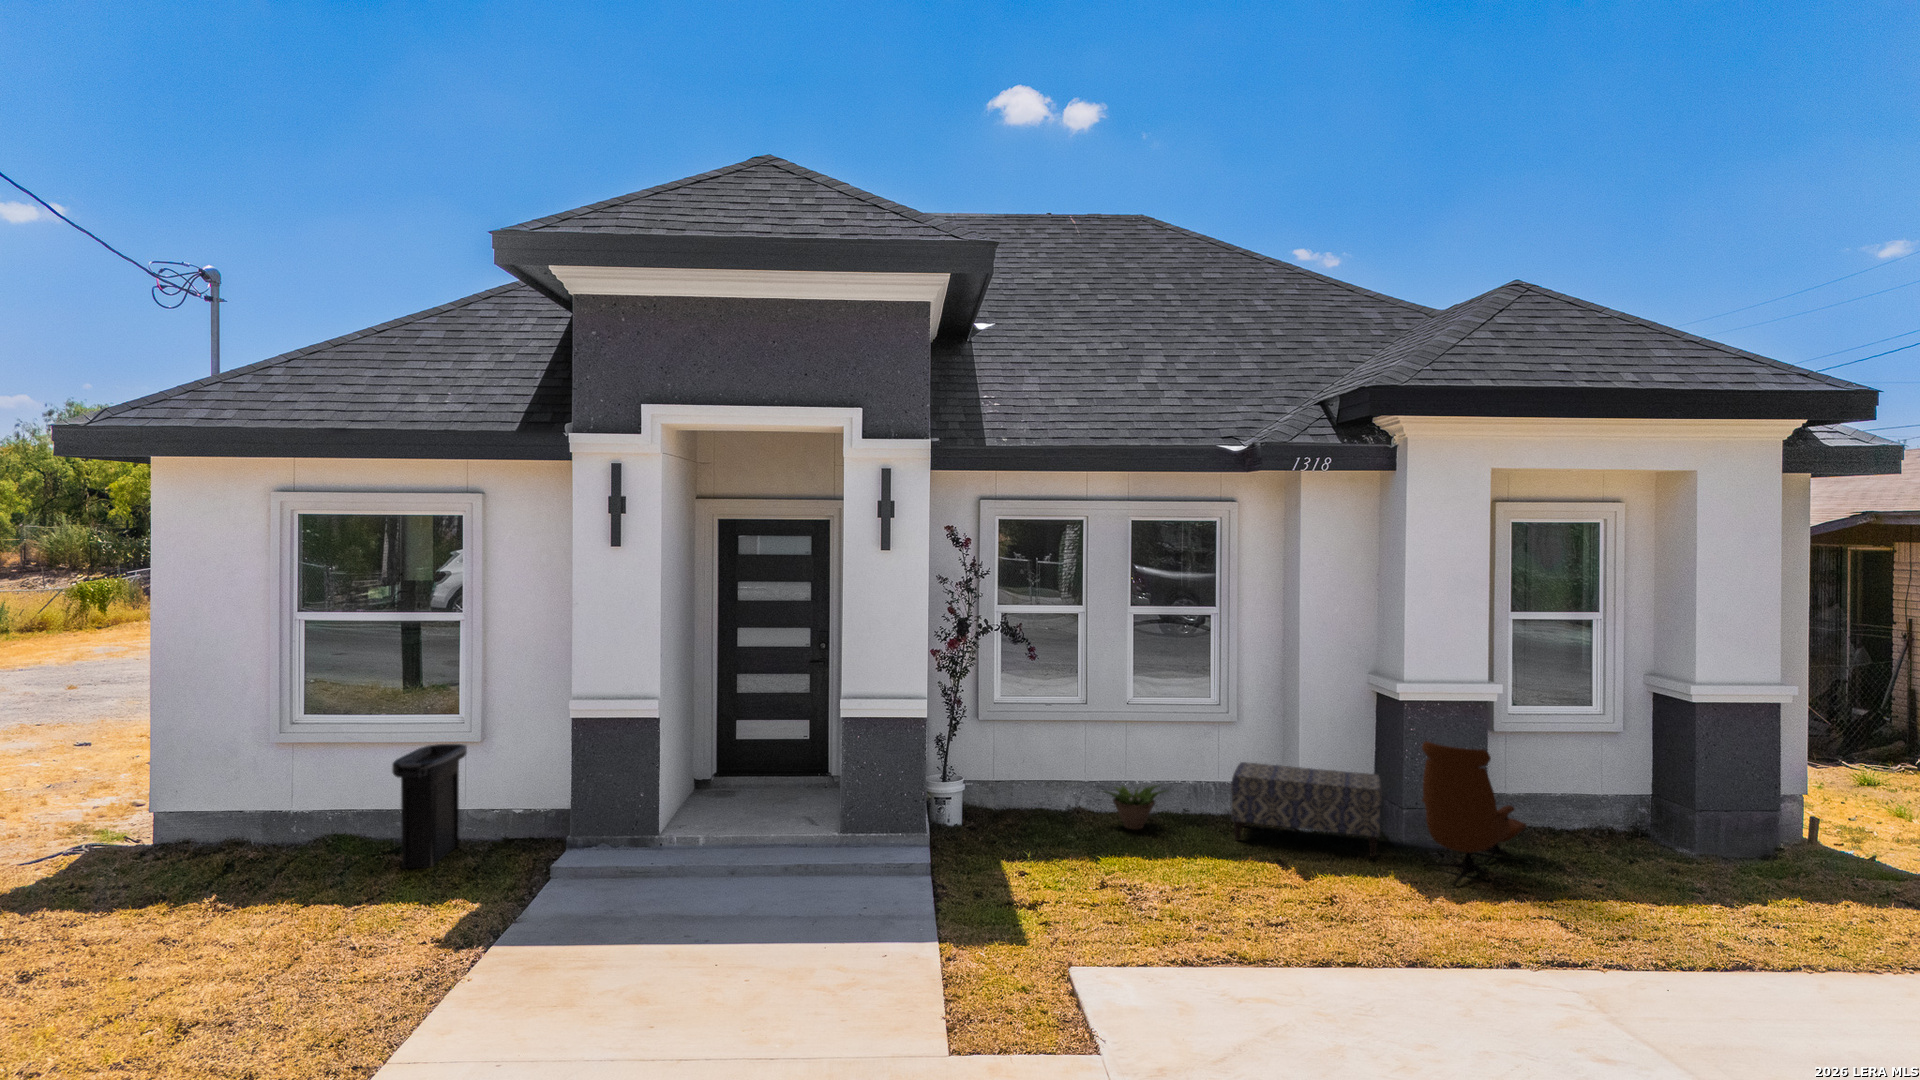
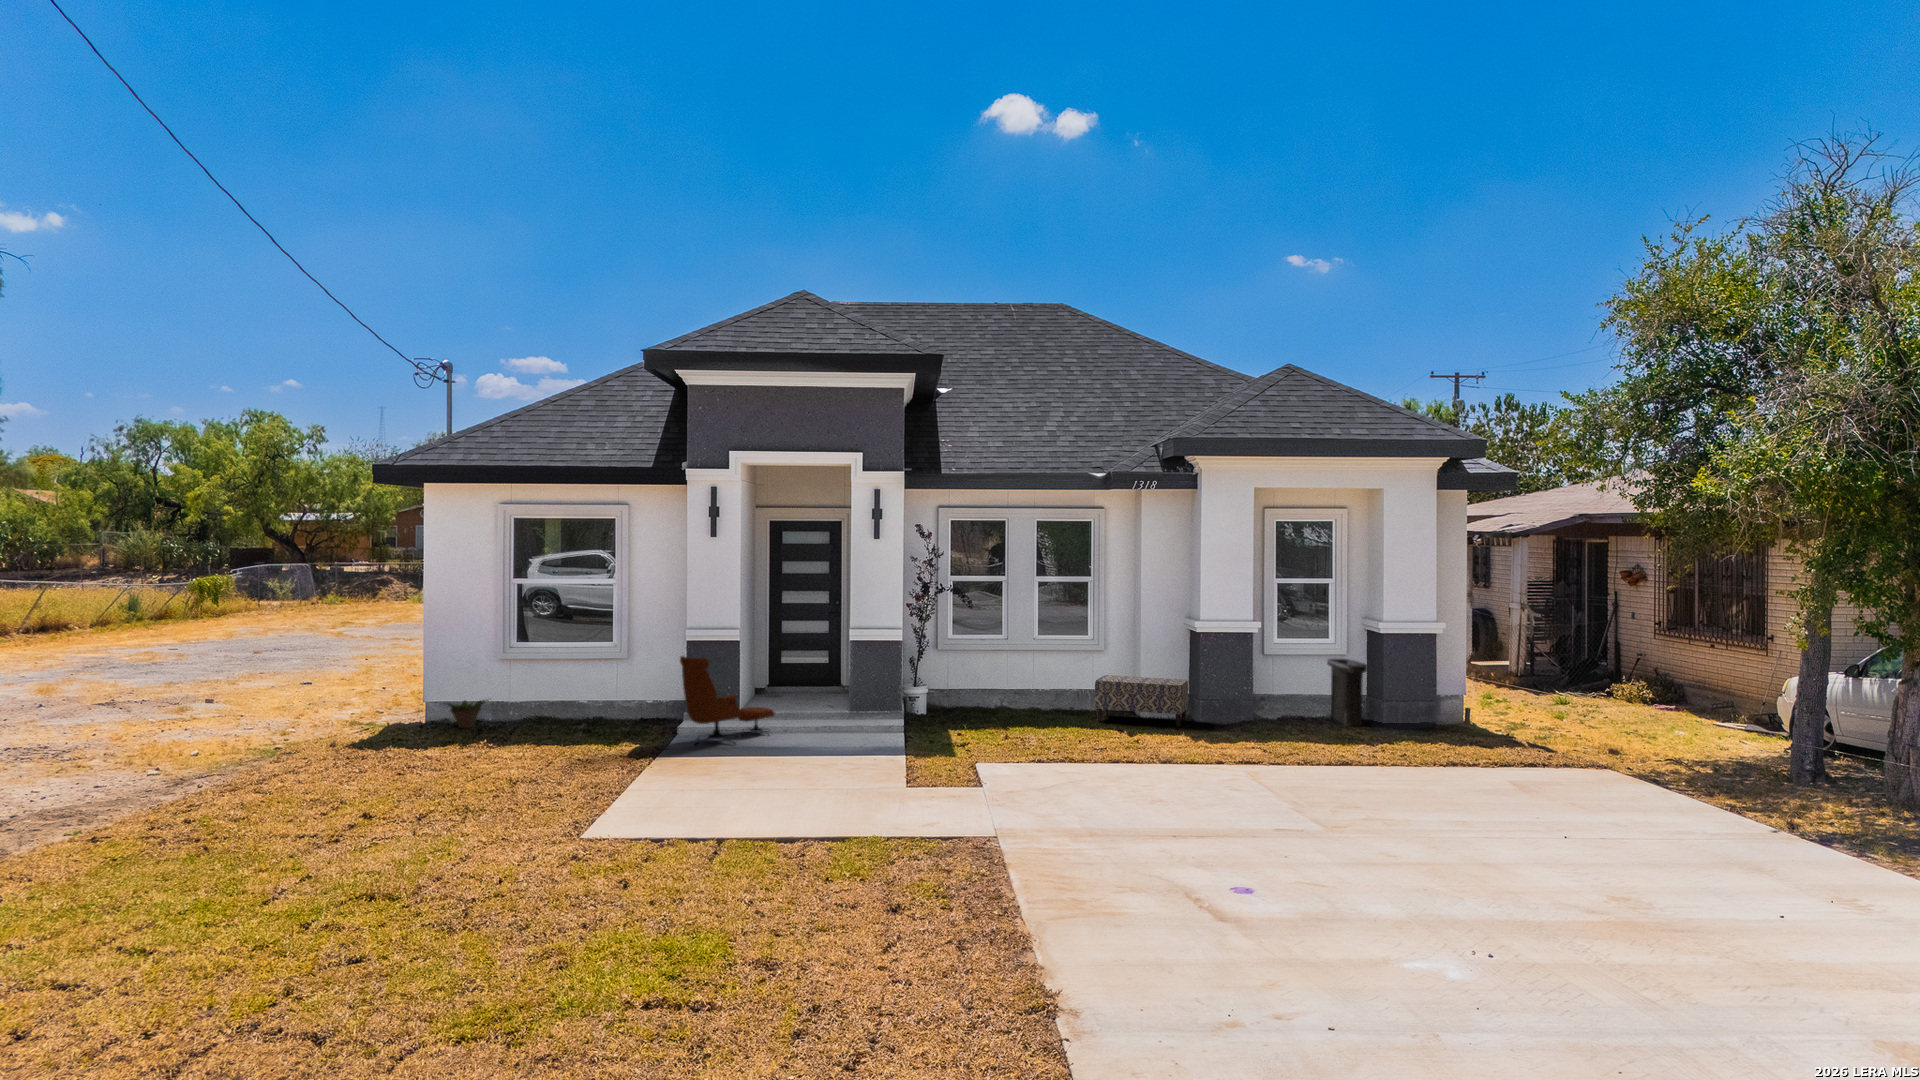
lounge chair: present [1422,741,1527,887] -> present [680,656,775,745]
trash can: present [392,744,467,868] -> present [1327,659,1367,726]
decorative plant: present [1104,785,1165,829] -> present [448,700,486,728]

